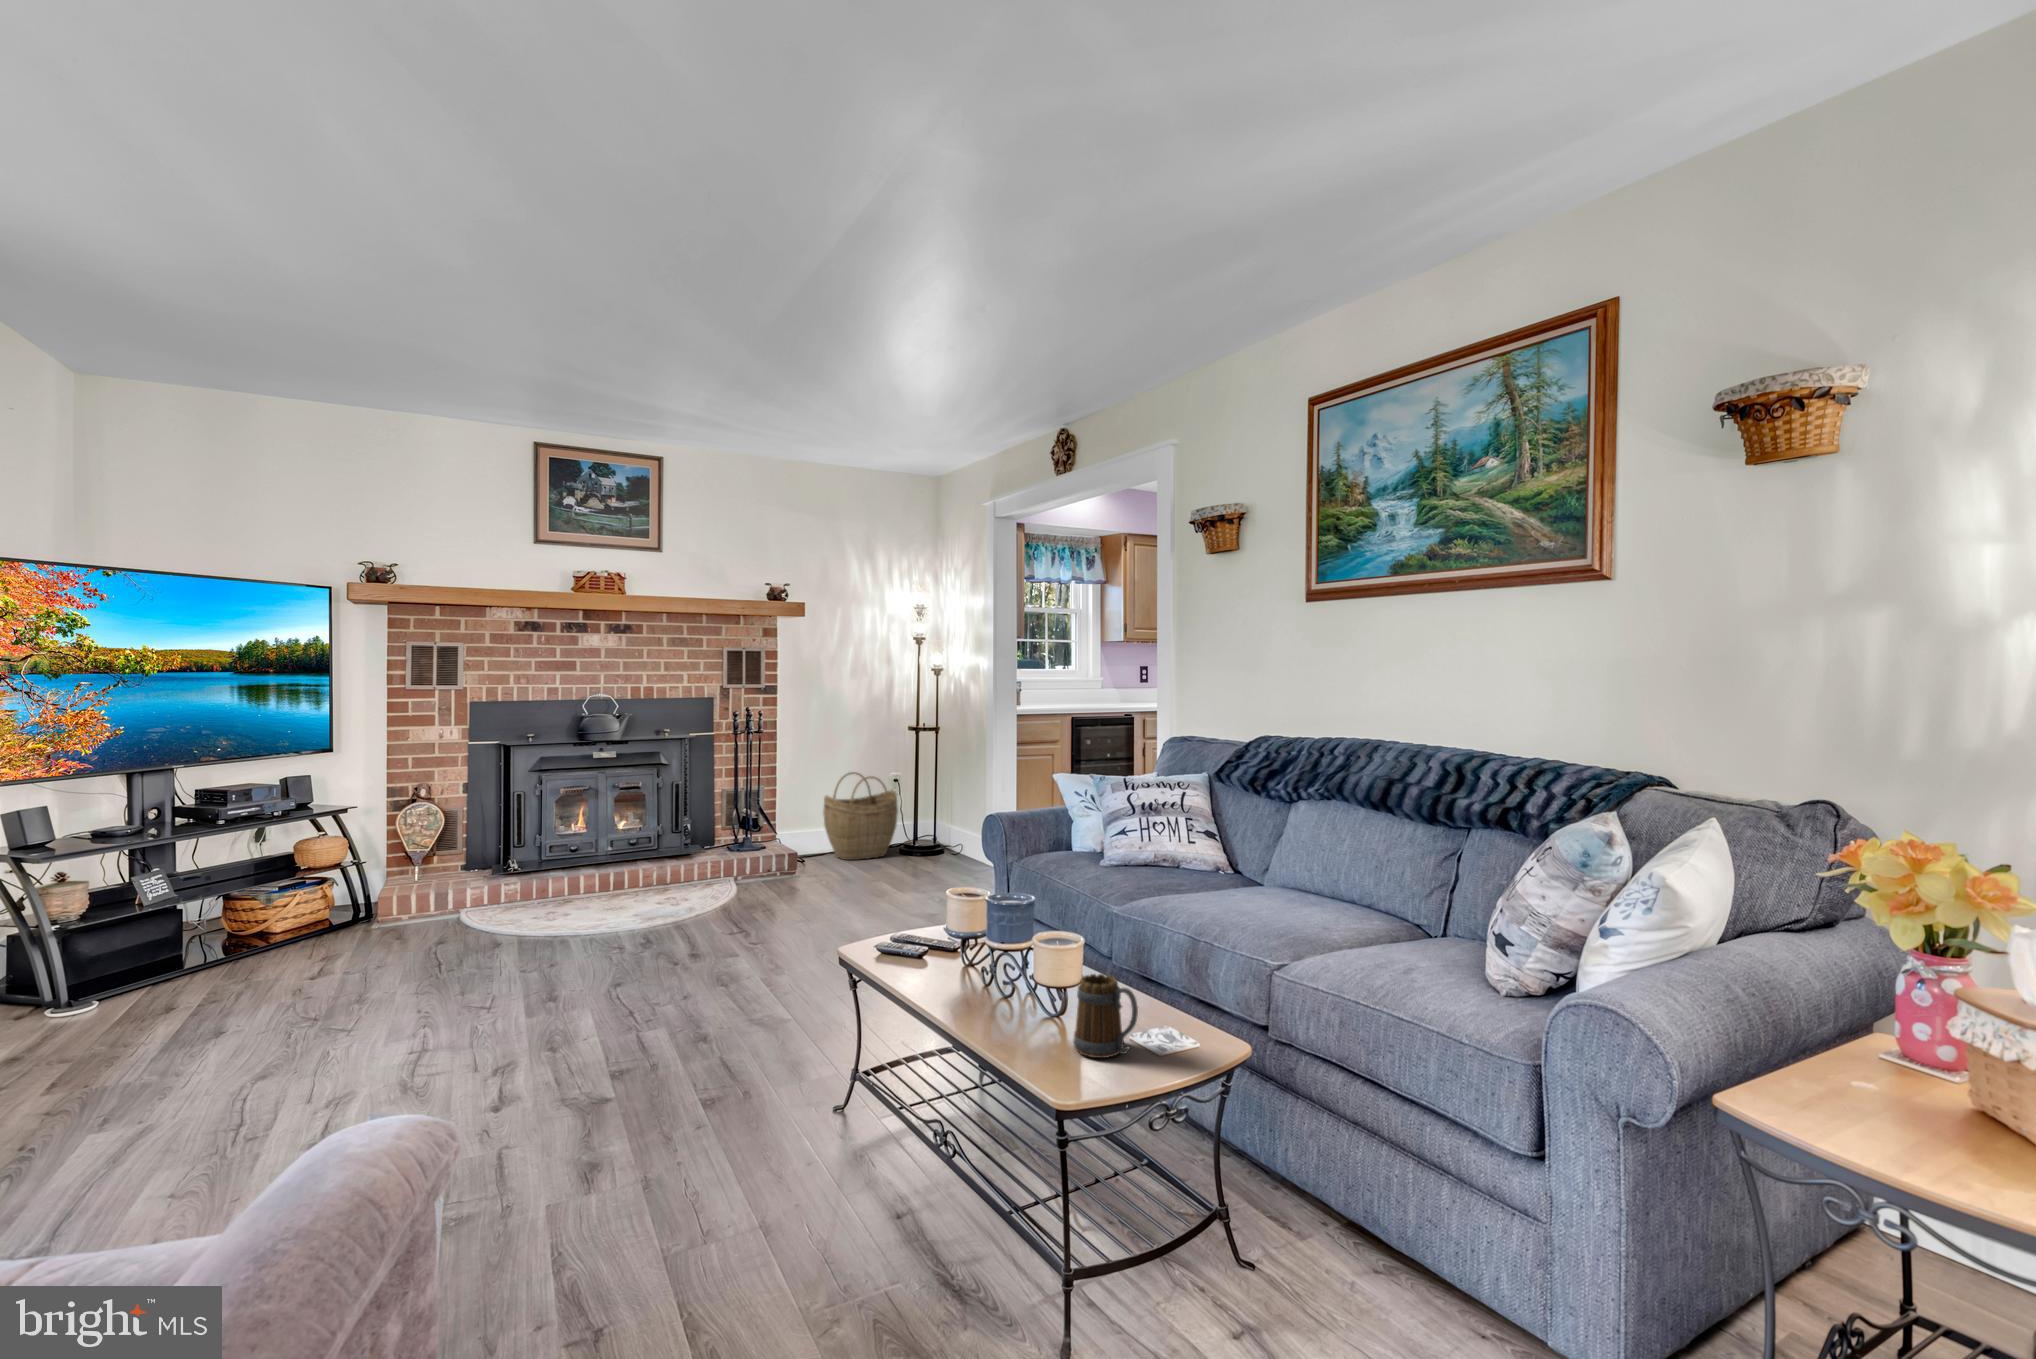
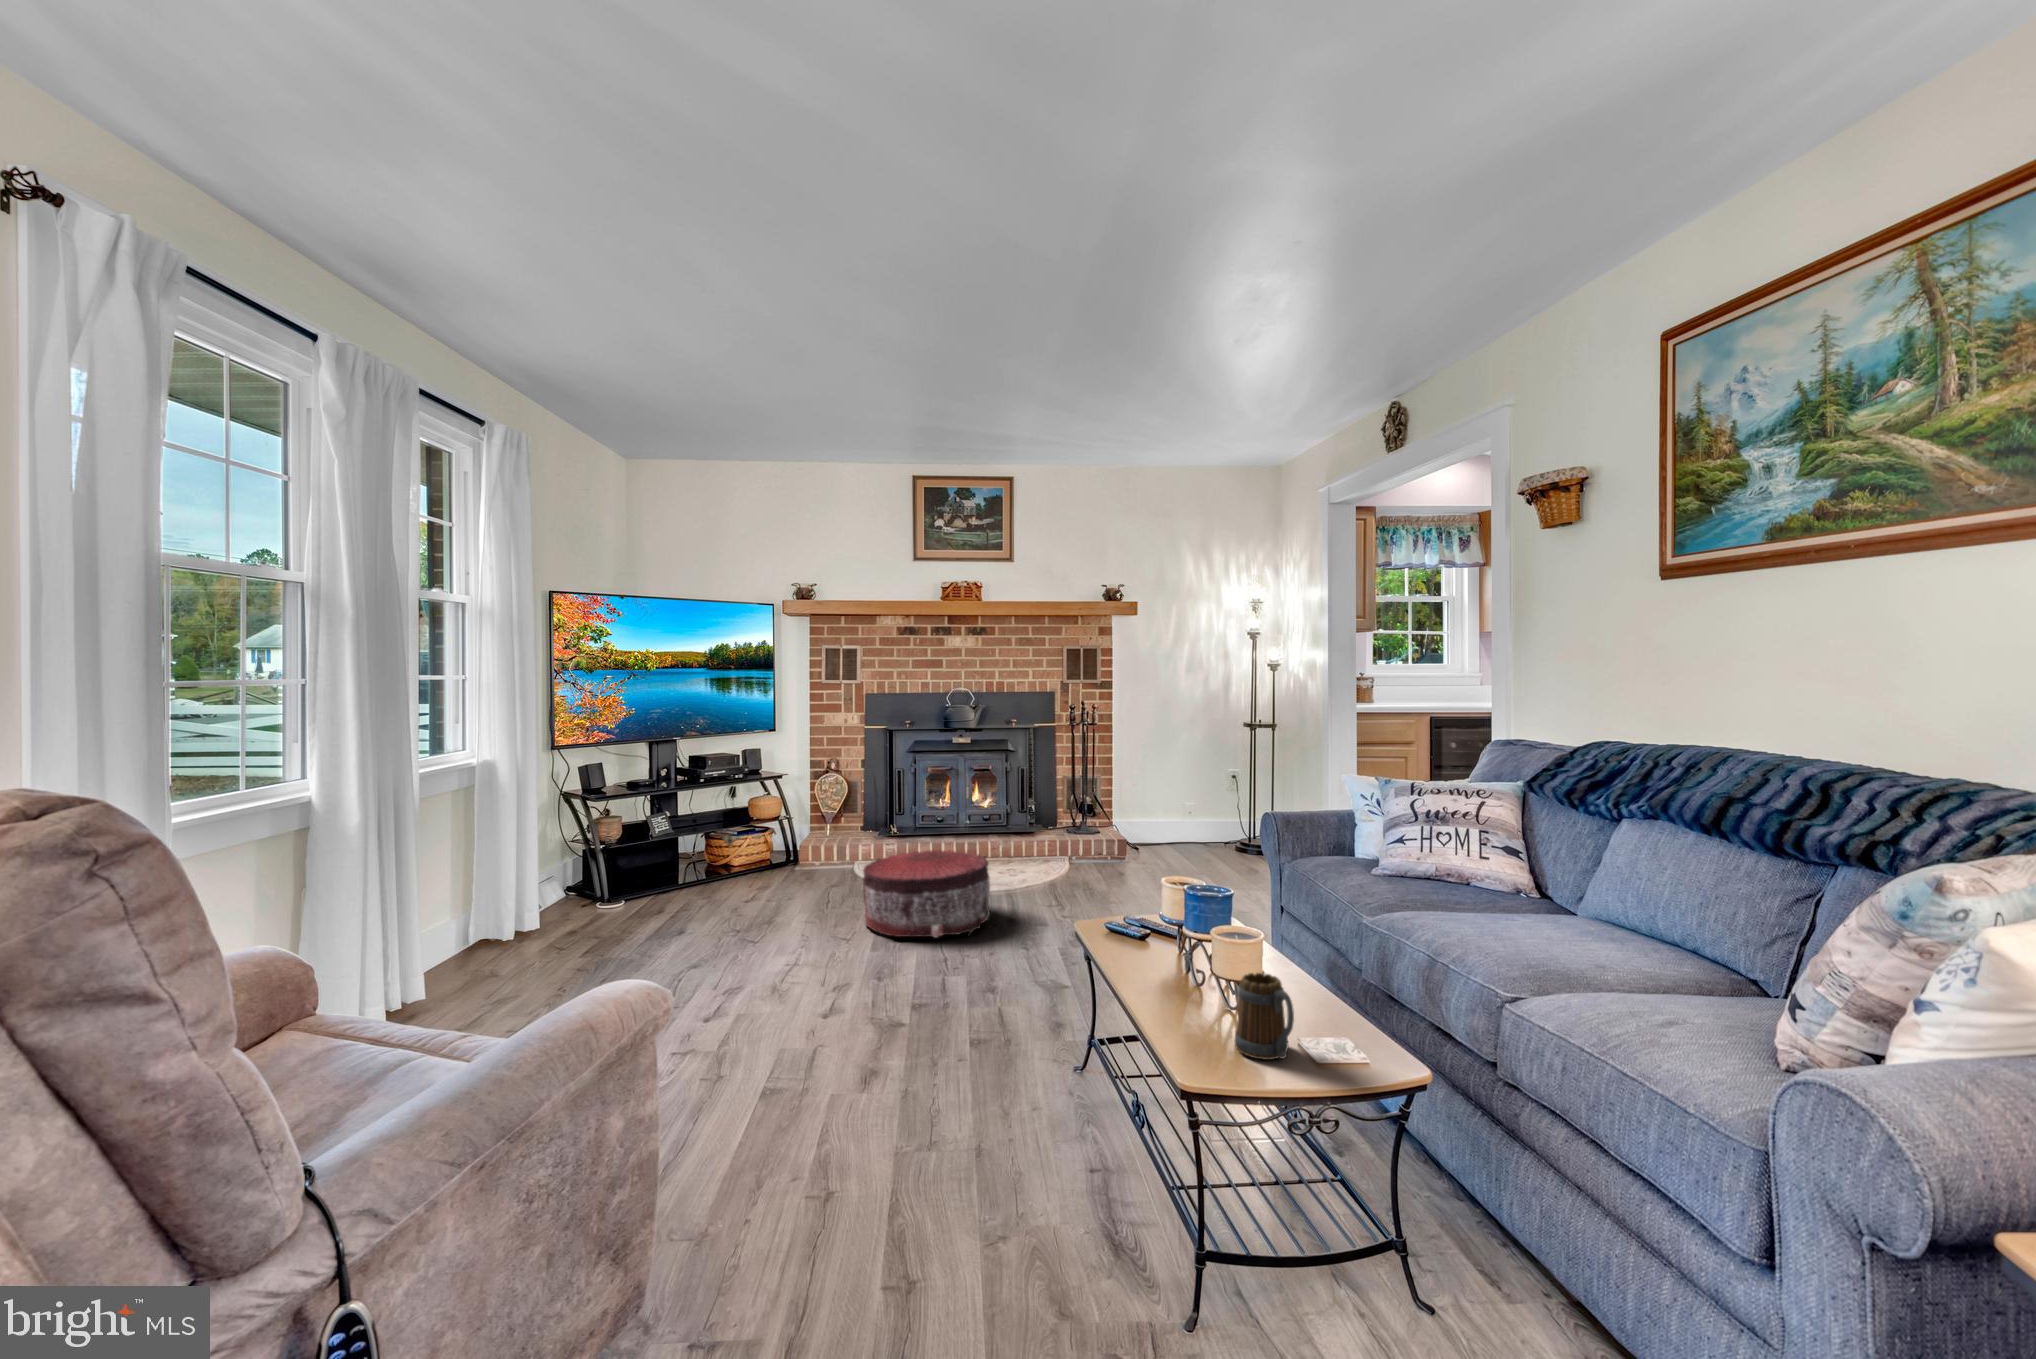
woven basket: present [823,772,898,860] -> none [1158,764,1229,848]
pouf: none [504,882,670,994] -> present [863,850,990,937]

